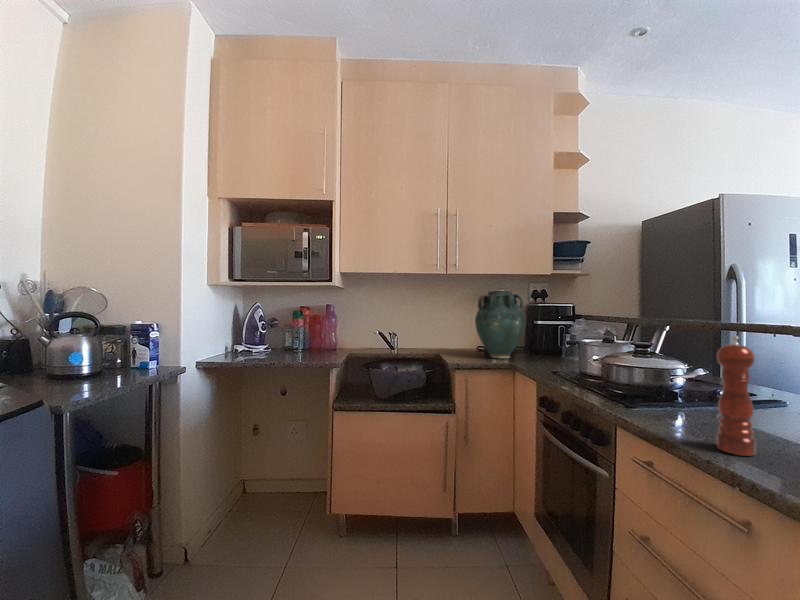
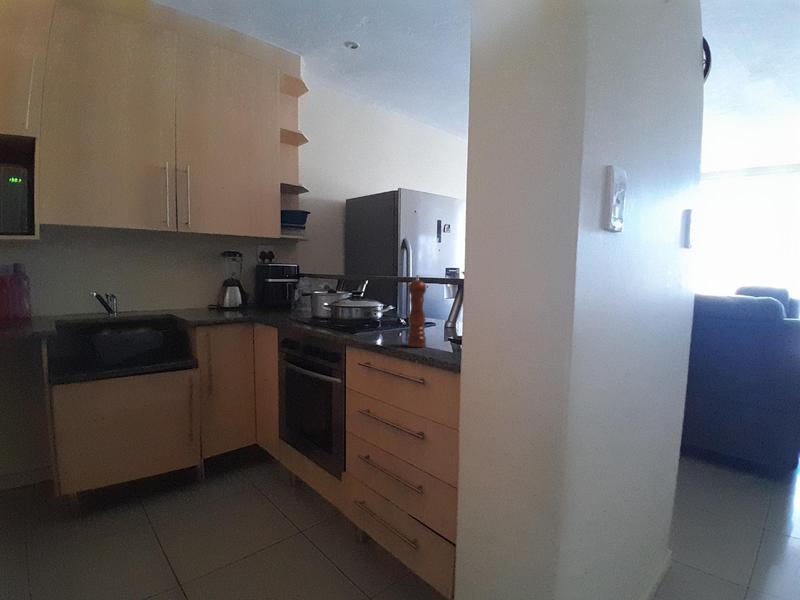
vase: present [475,291,525,358] -> none [209,250,259,314]

